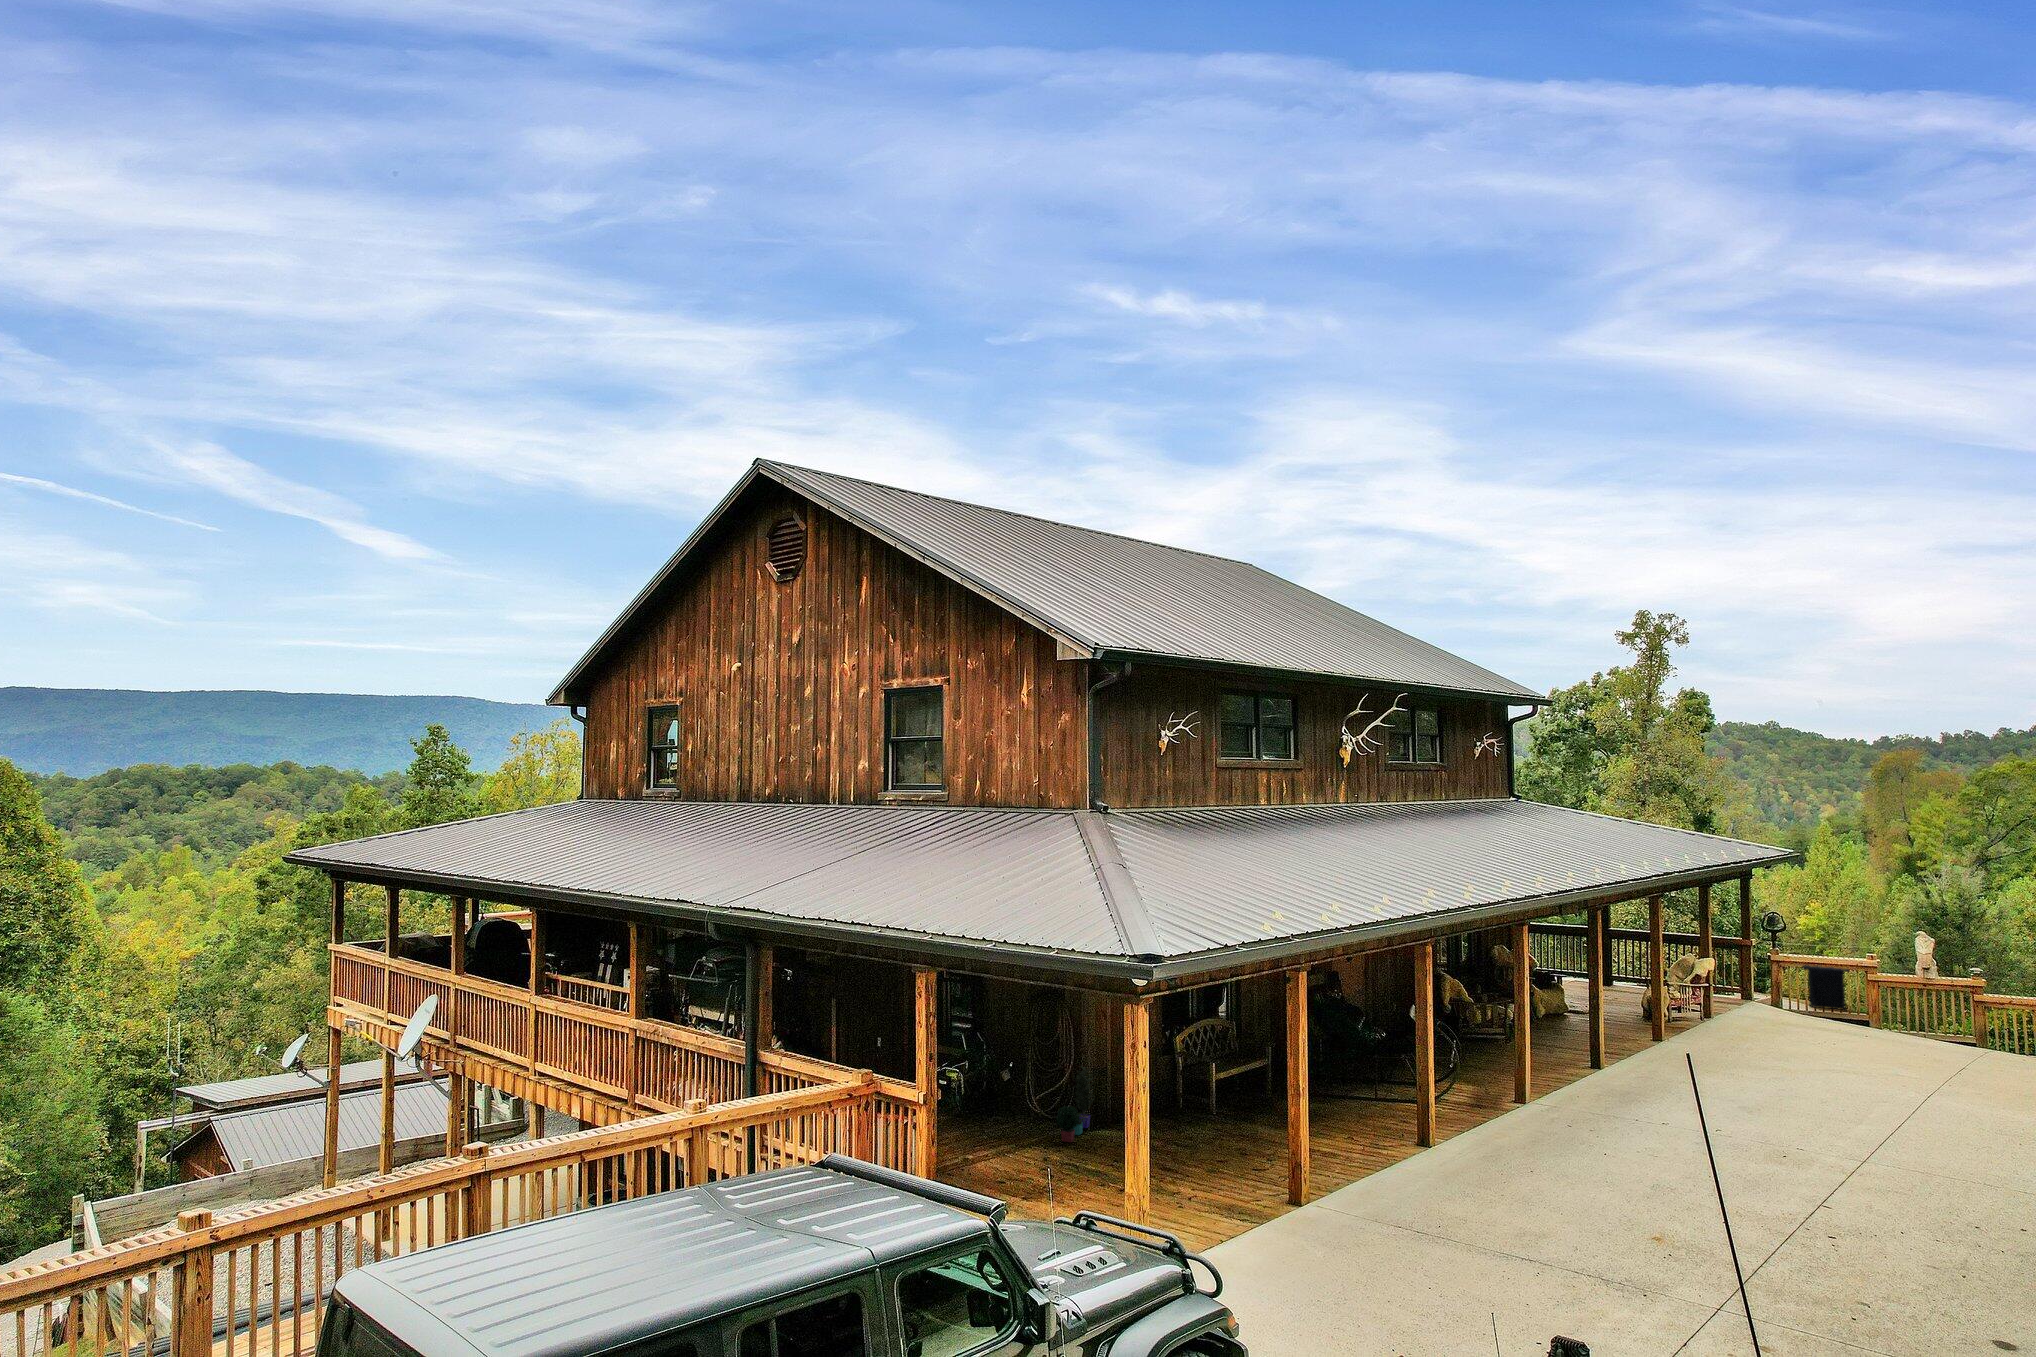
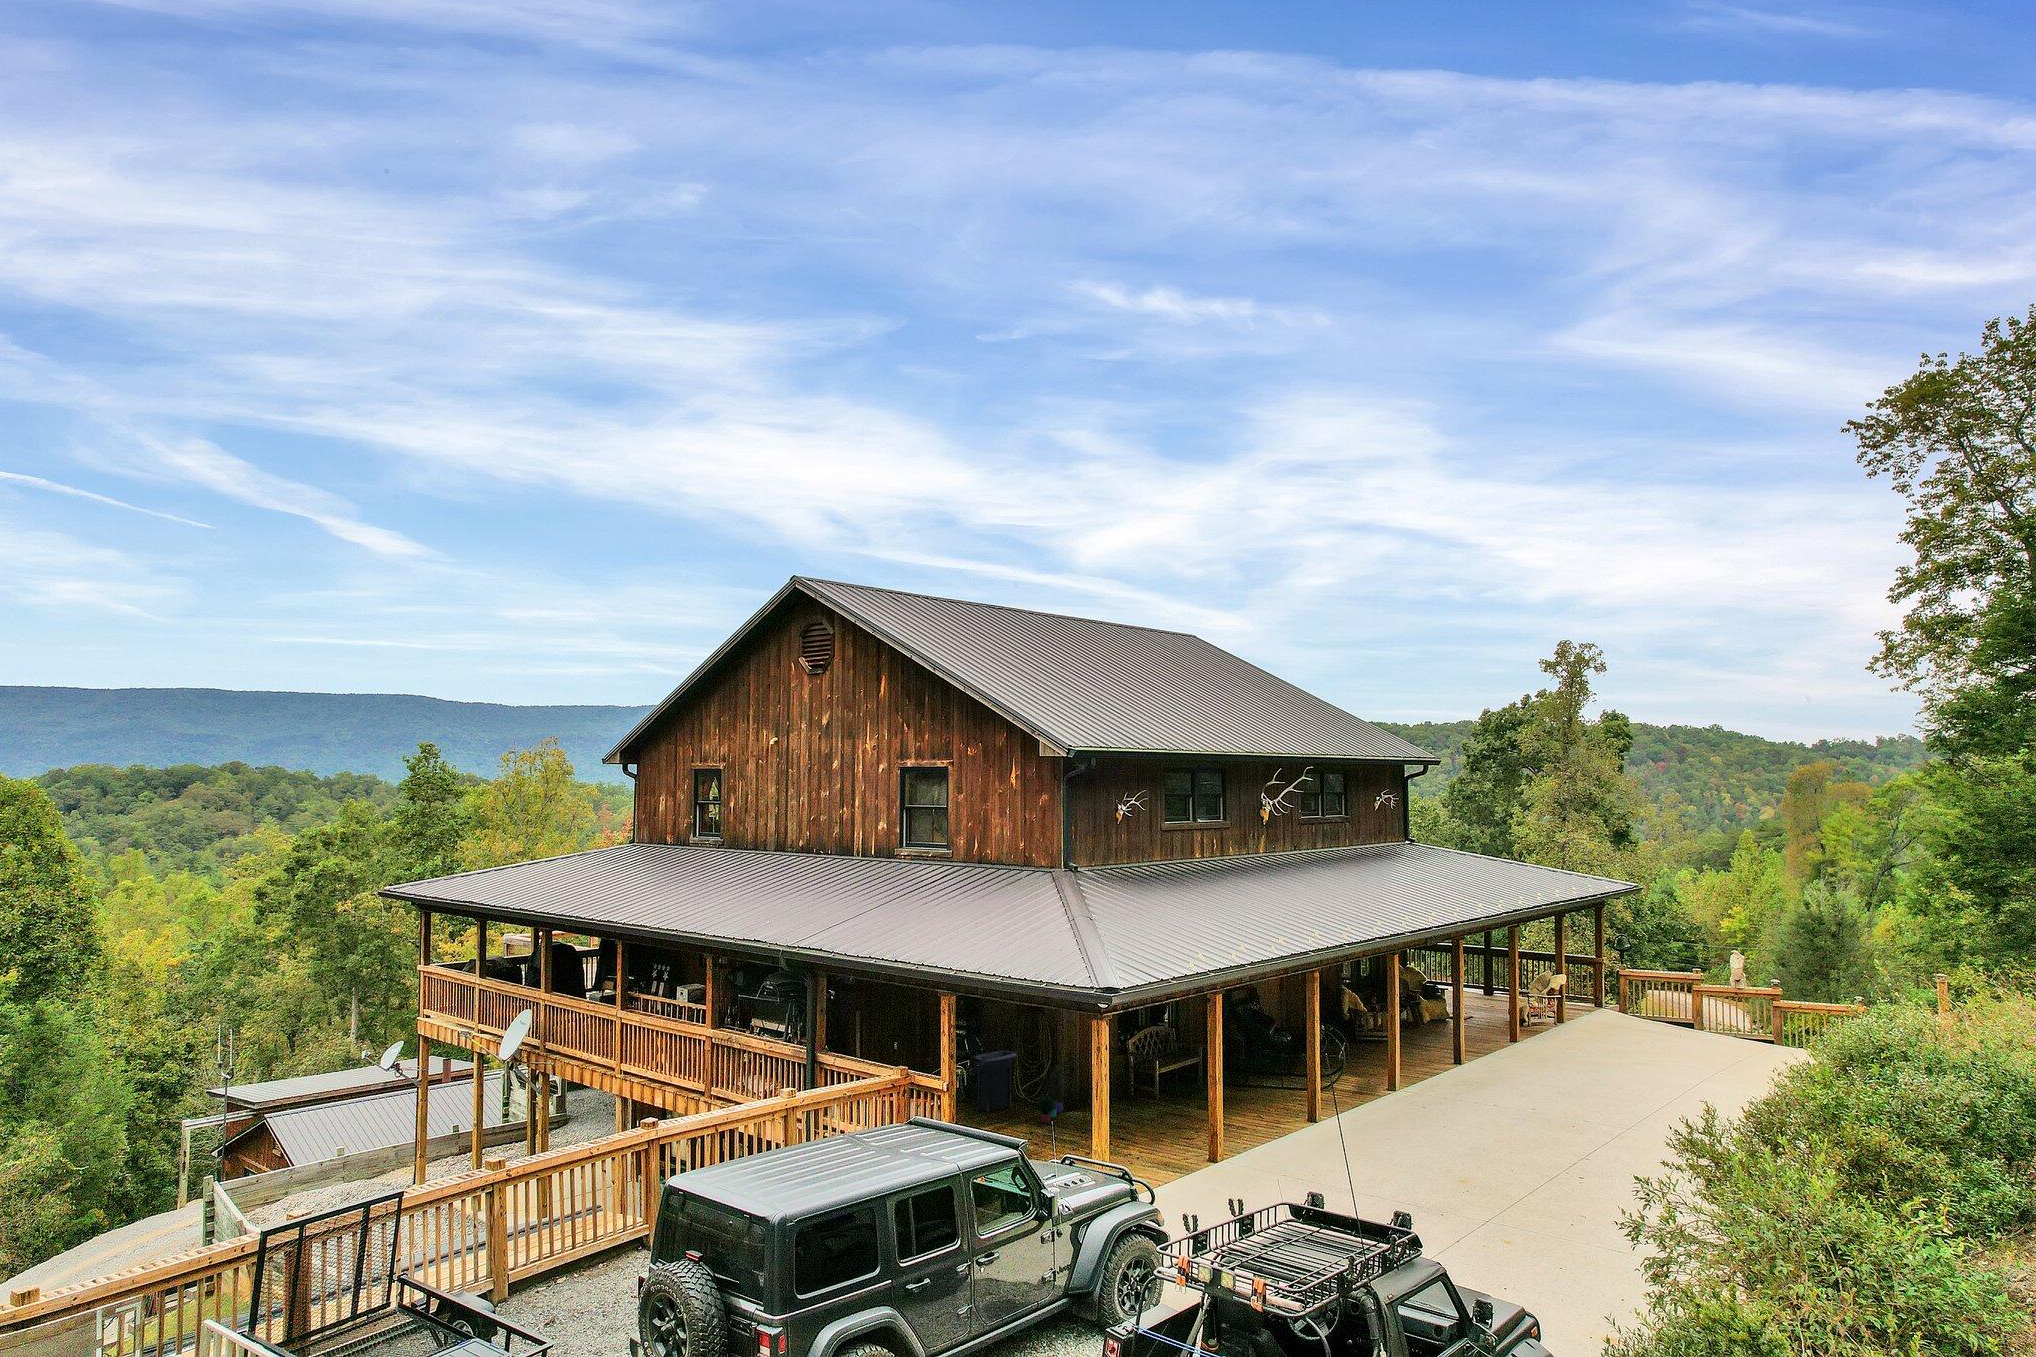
trash can: present [1802,965,1849,1009] -> present [974,1051,1016,1111]

